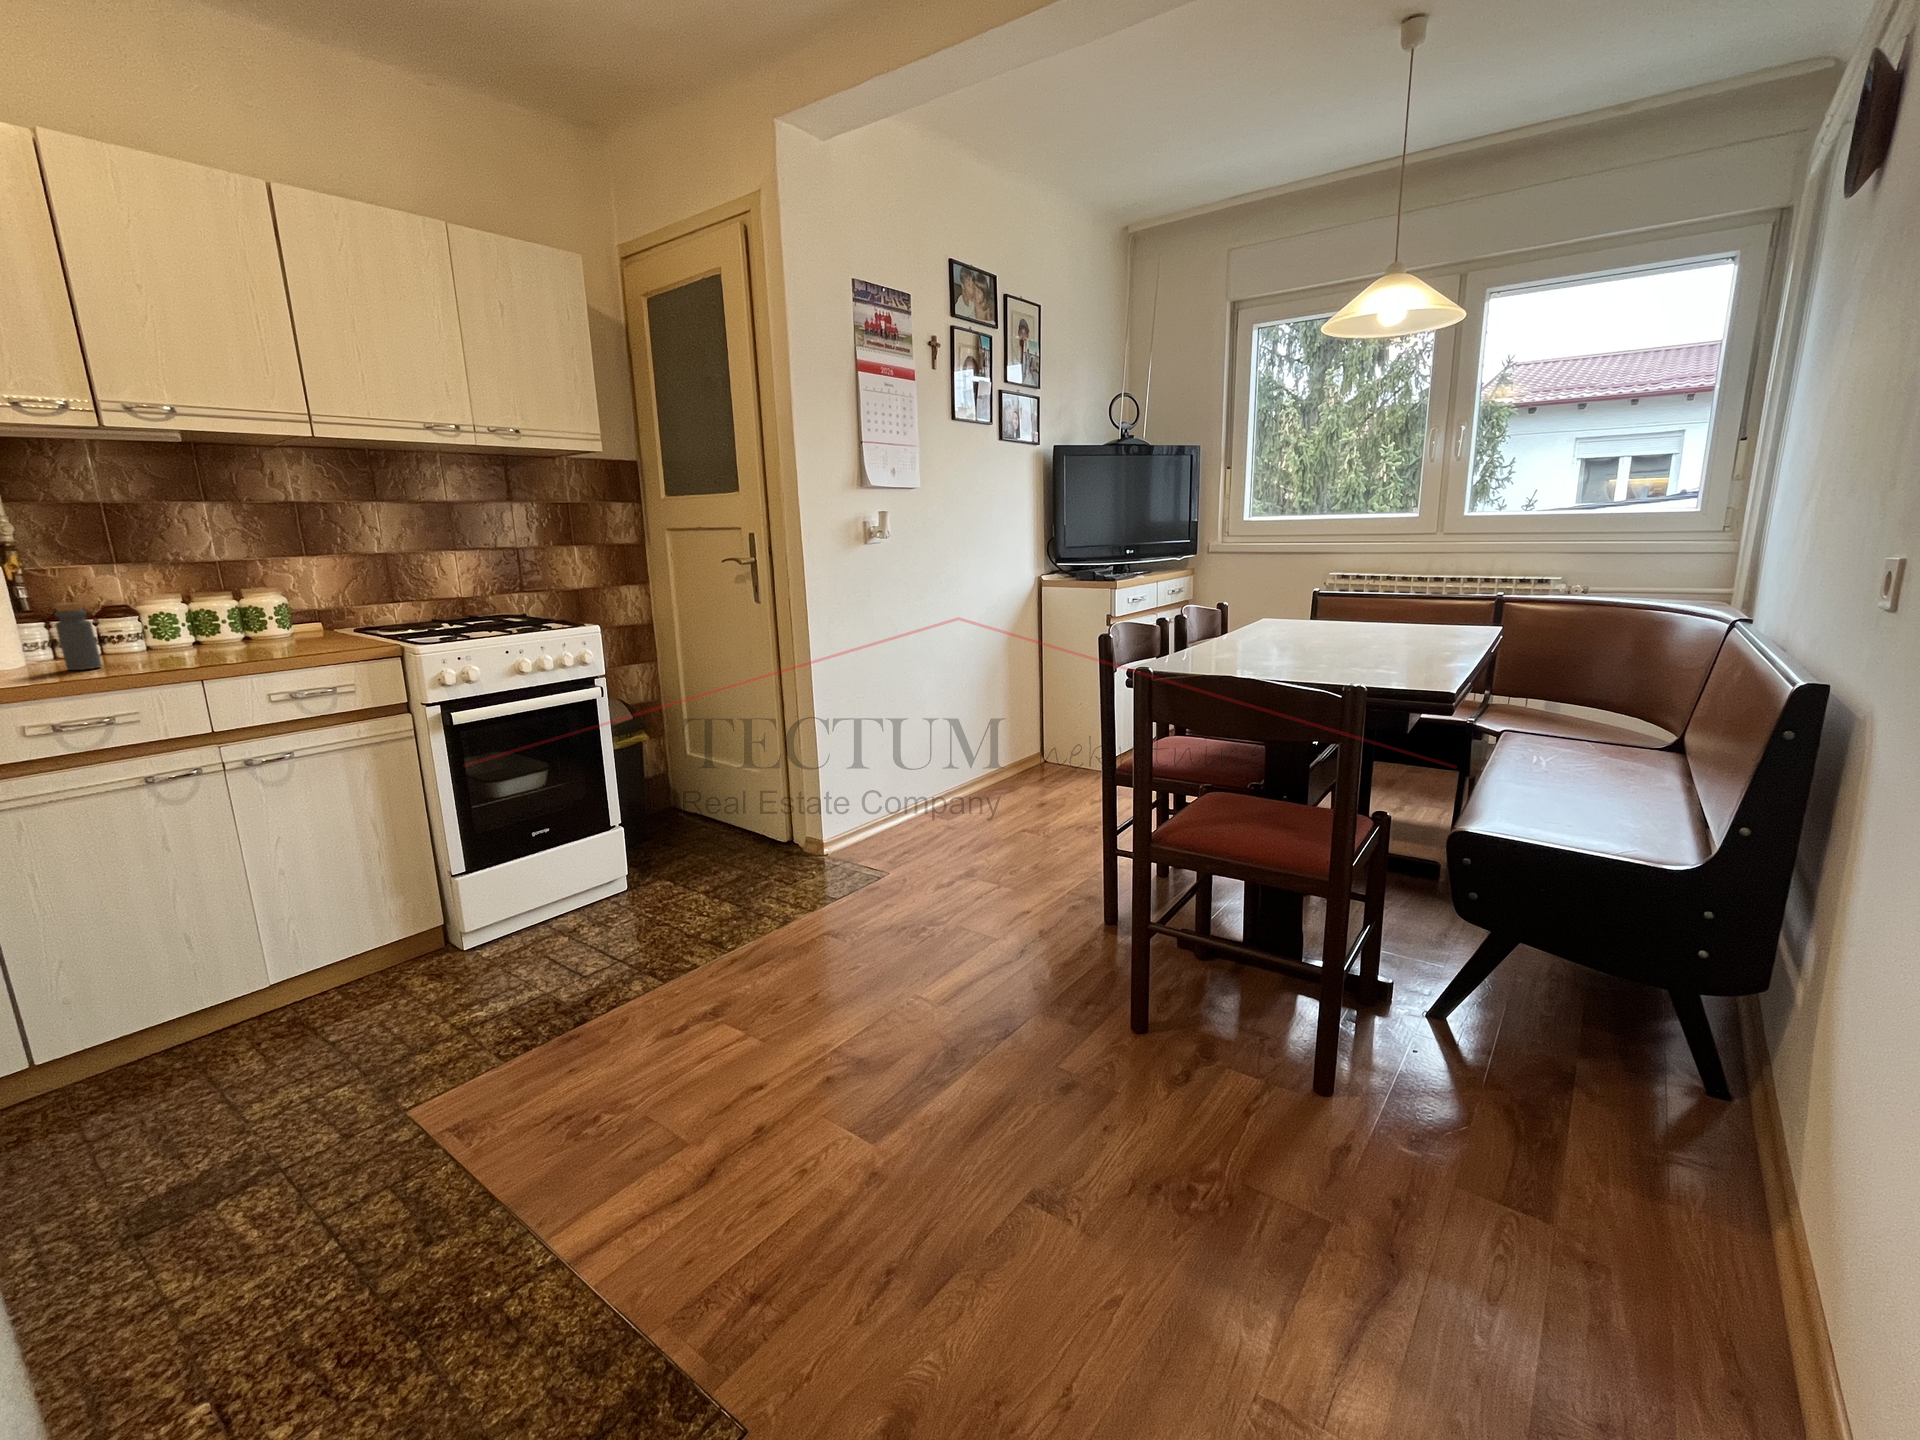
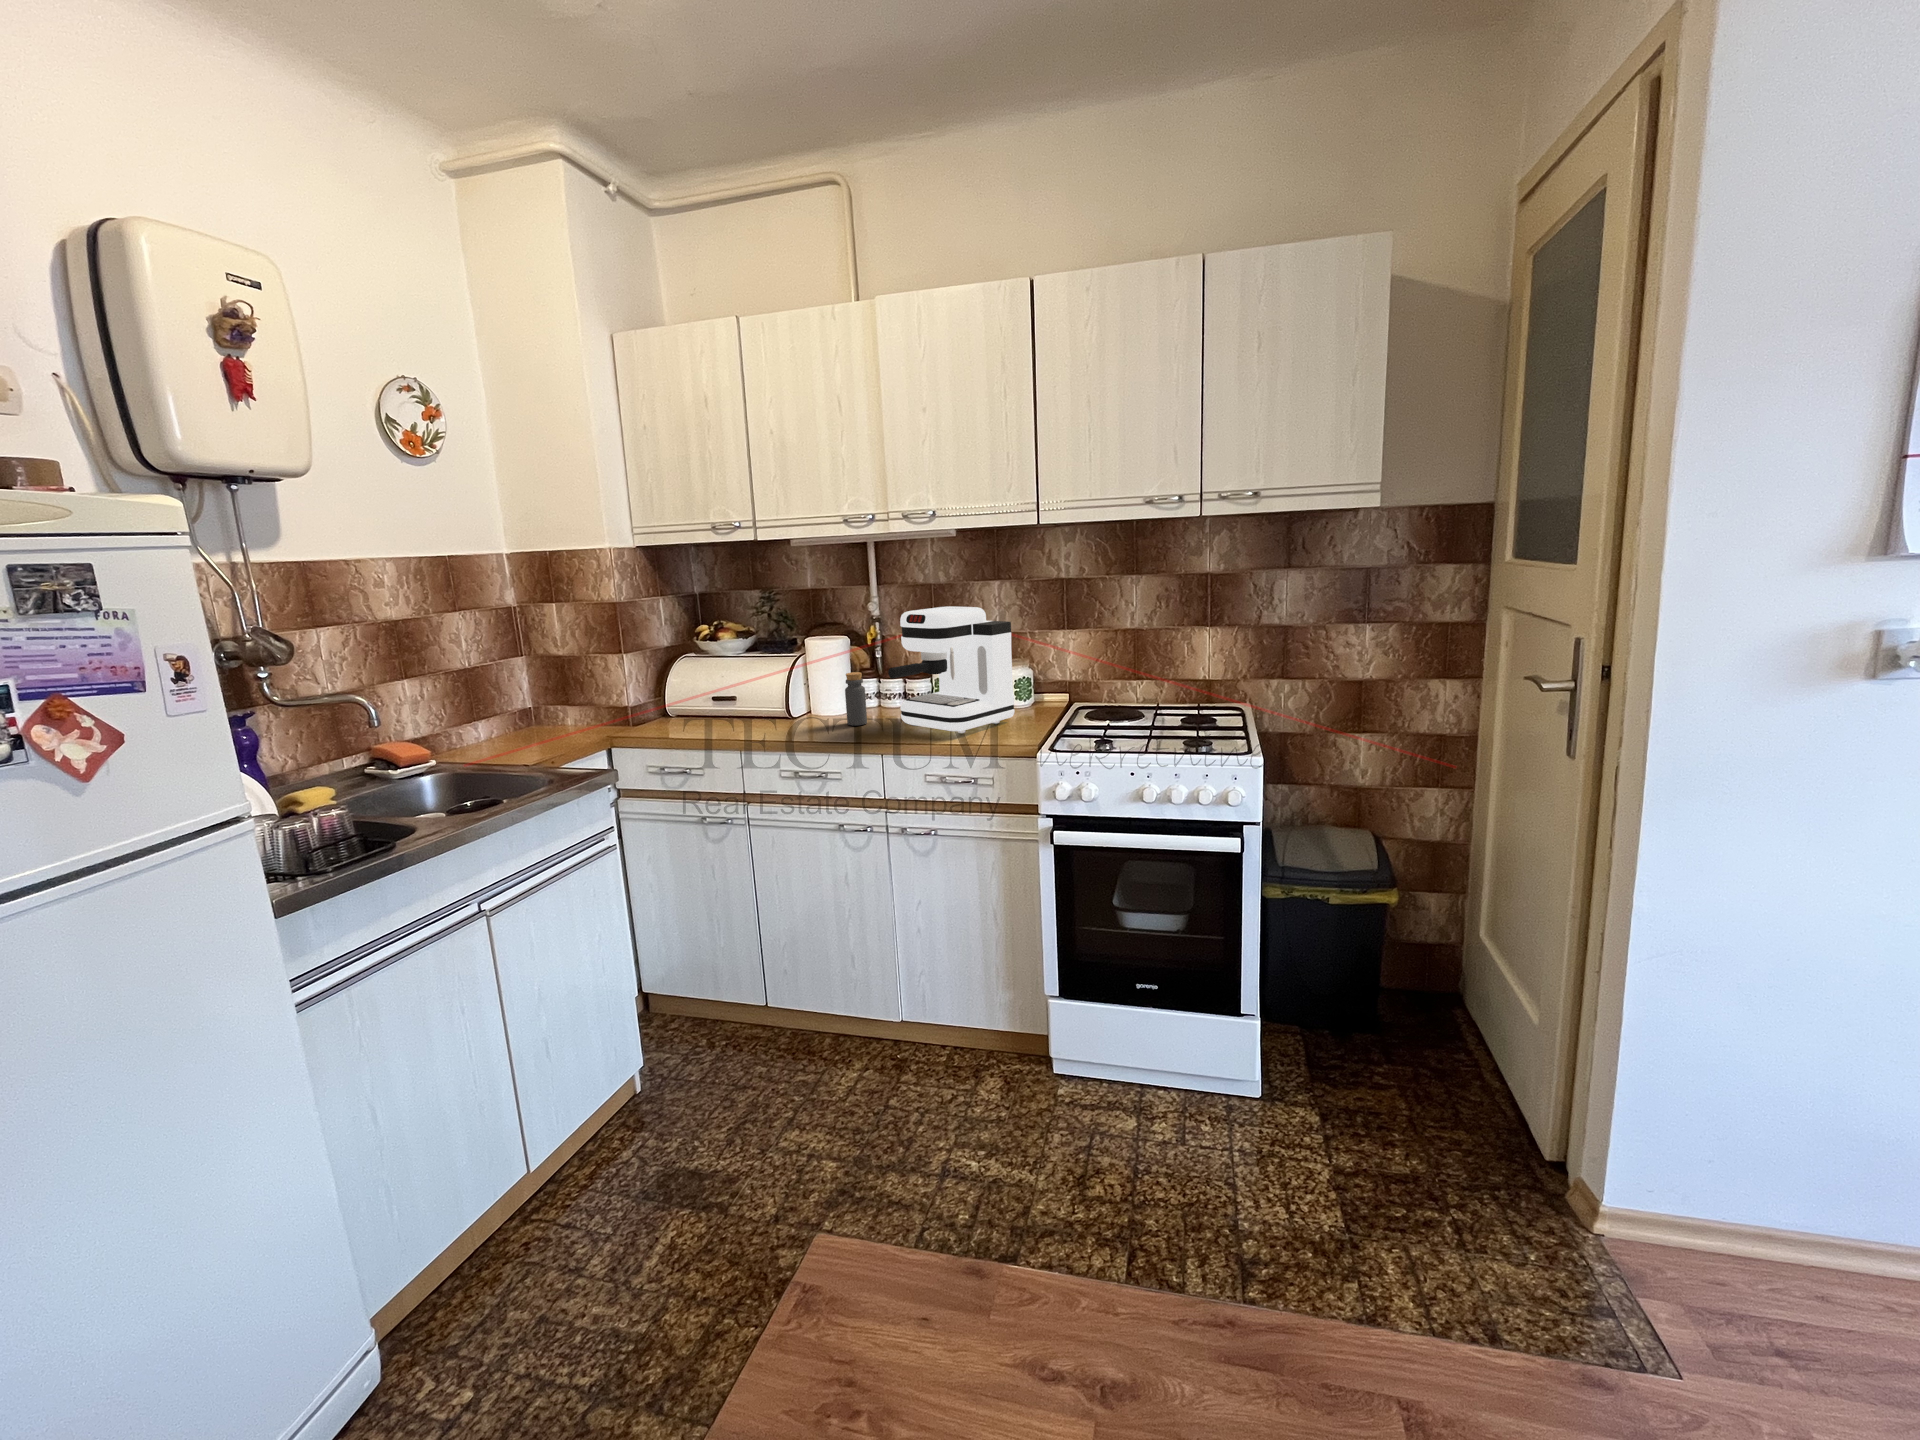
coffee maker: none [140,522,309,659] -> present [888,607,1015,733]

